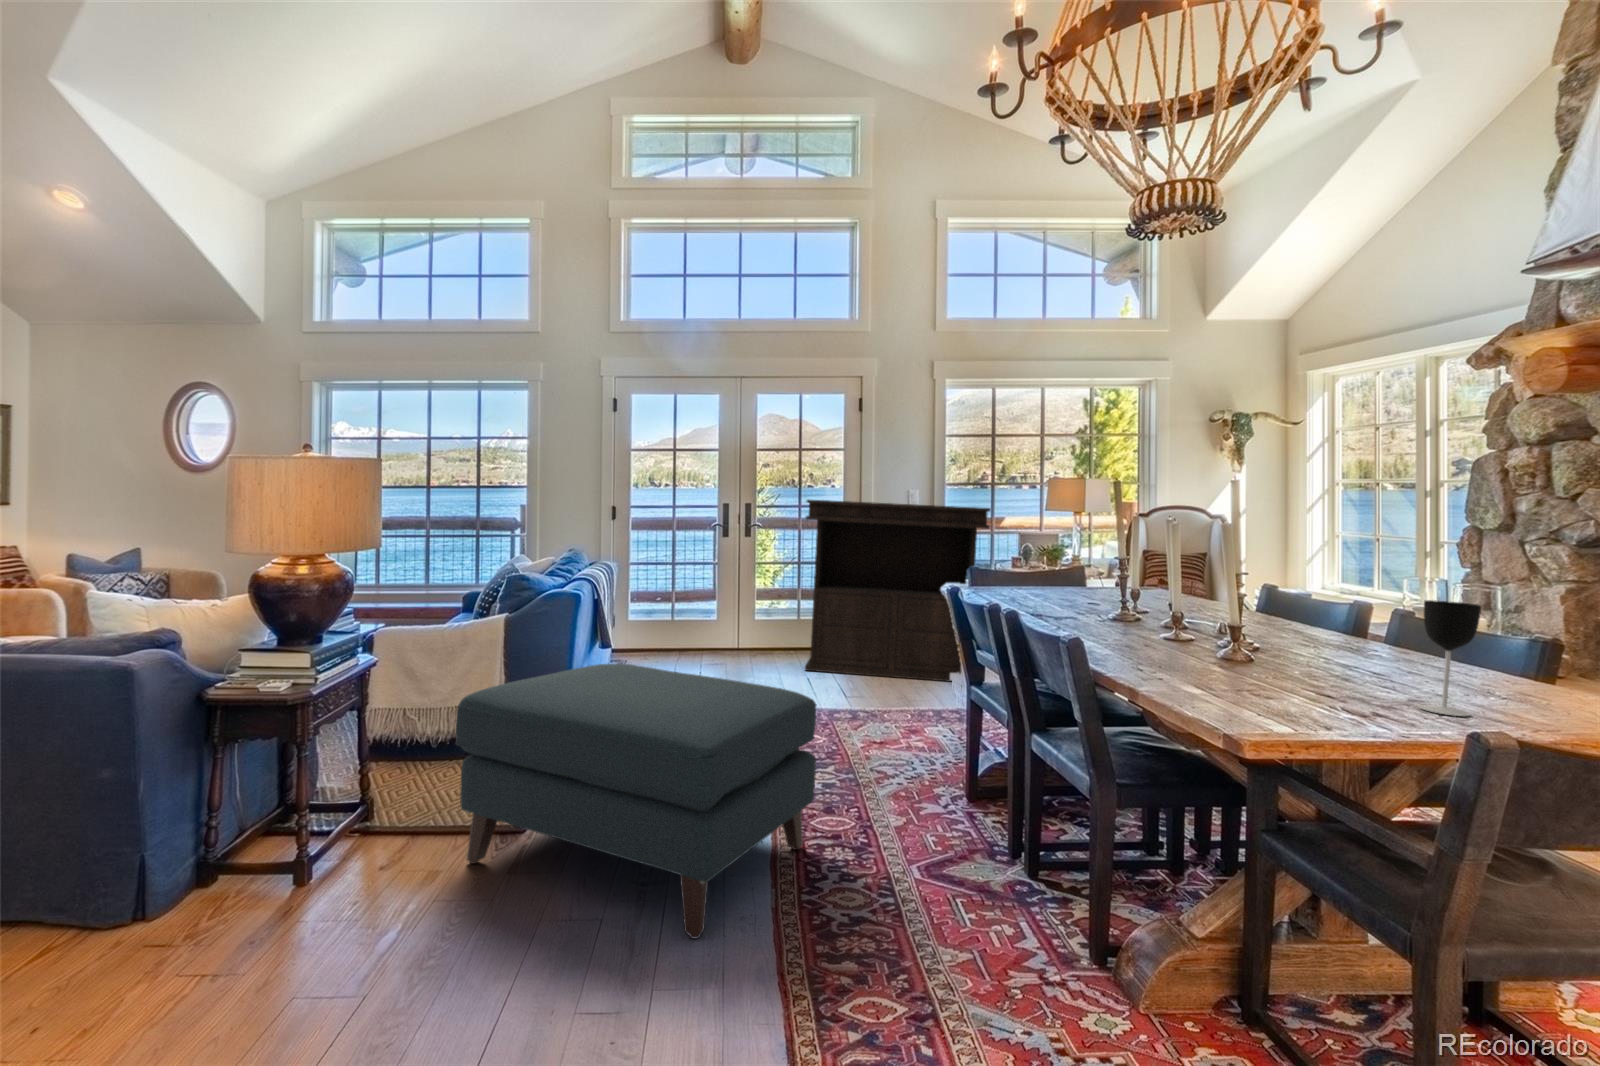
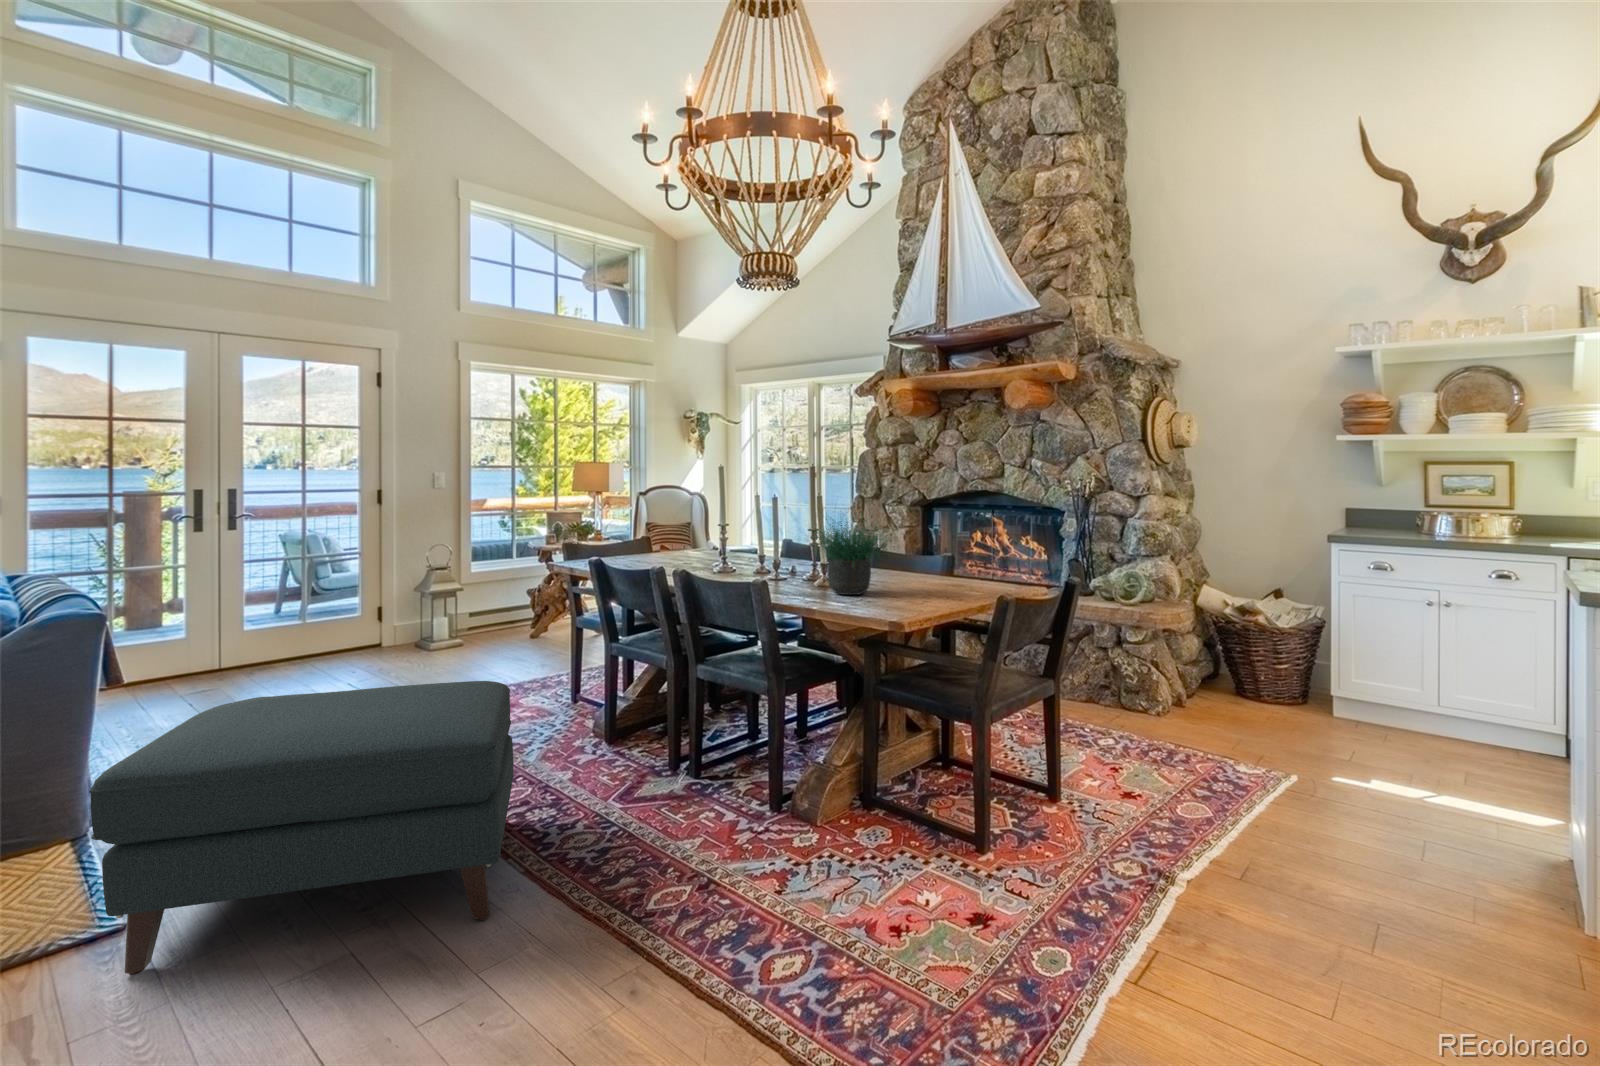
console table: present [805,500,991,682] -> none [314,484,526,676]
potted plant: none [1174,516,1360,677] -> present [812,519,884,595]
wine glass: present [1419,600,1481,716] -> none [934,537,959,600]

